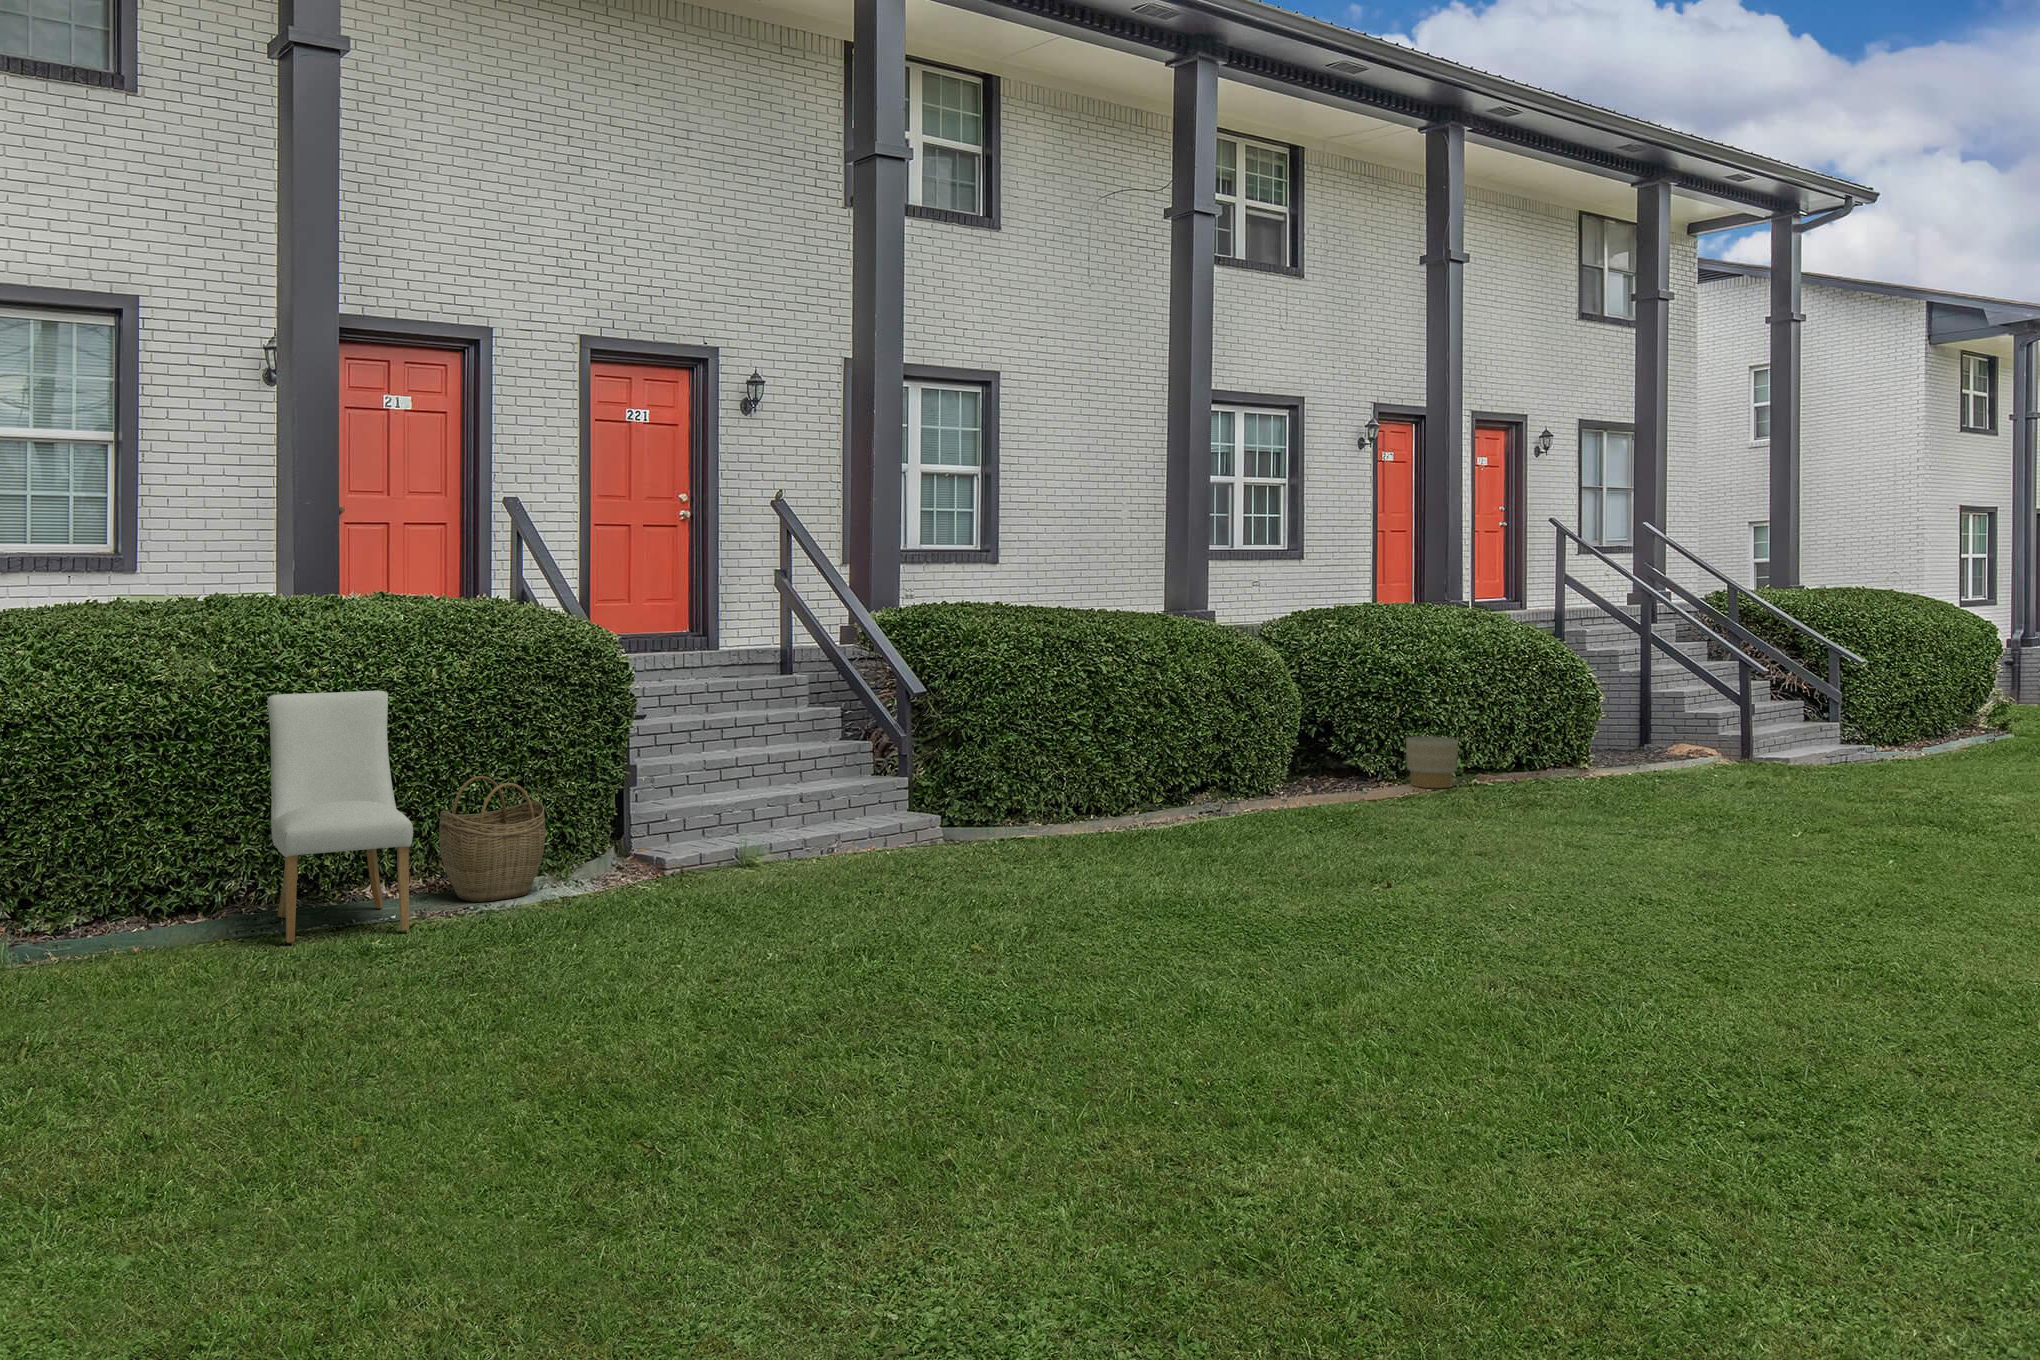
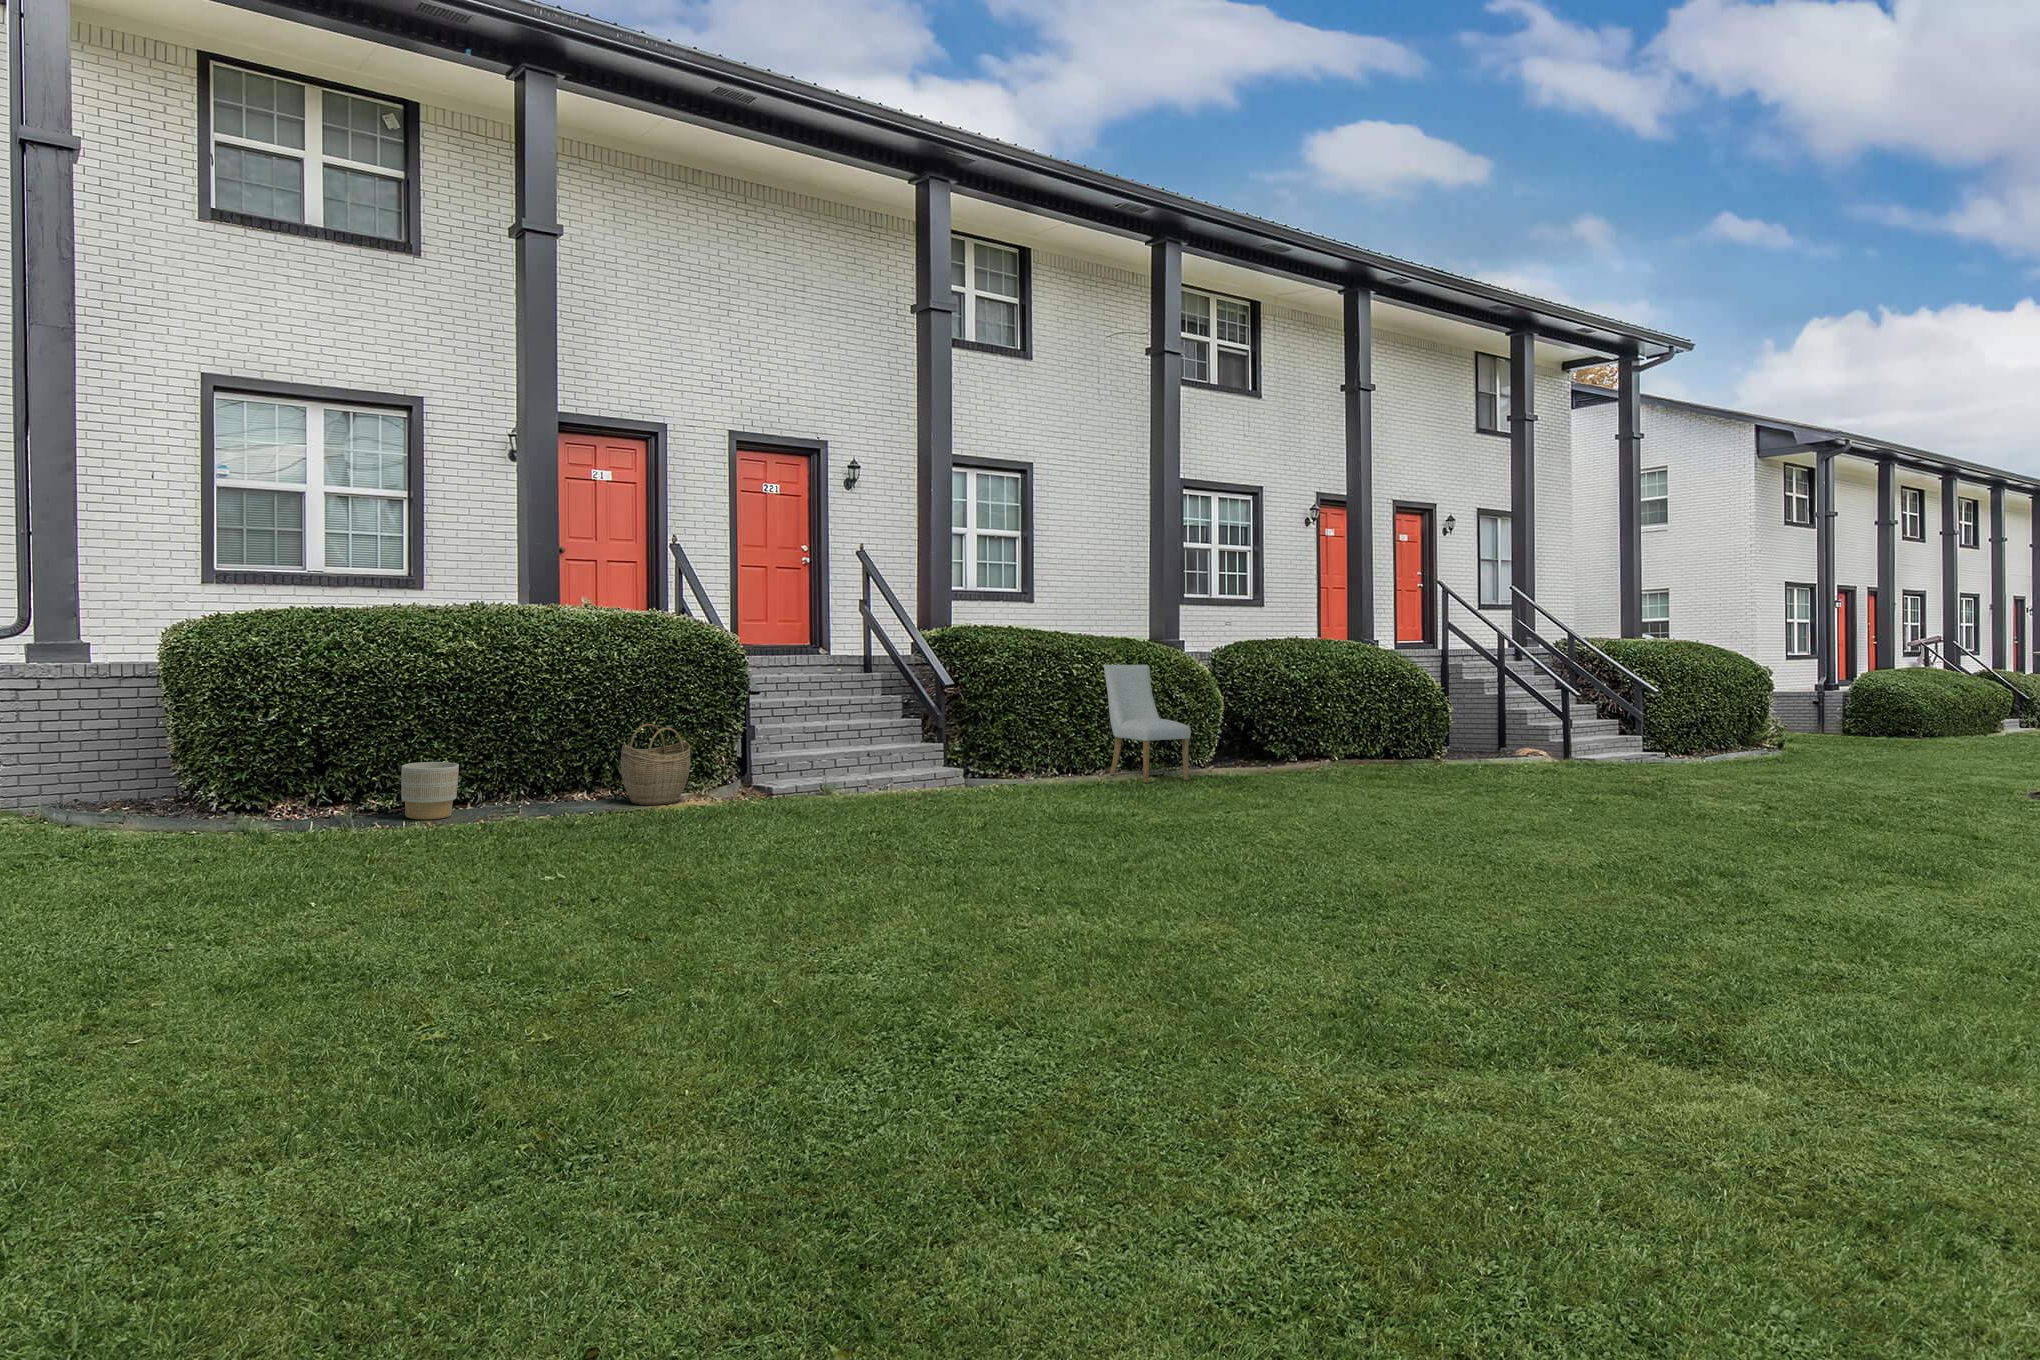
chair: present [268,691,413,944] -> present [1104,665,1191,783]
planter: present [1406,736,1458,788] -> present [401,762,459,819]

